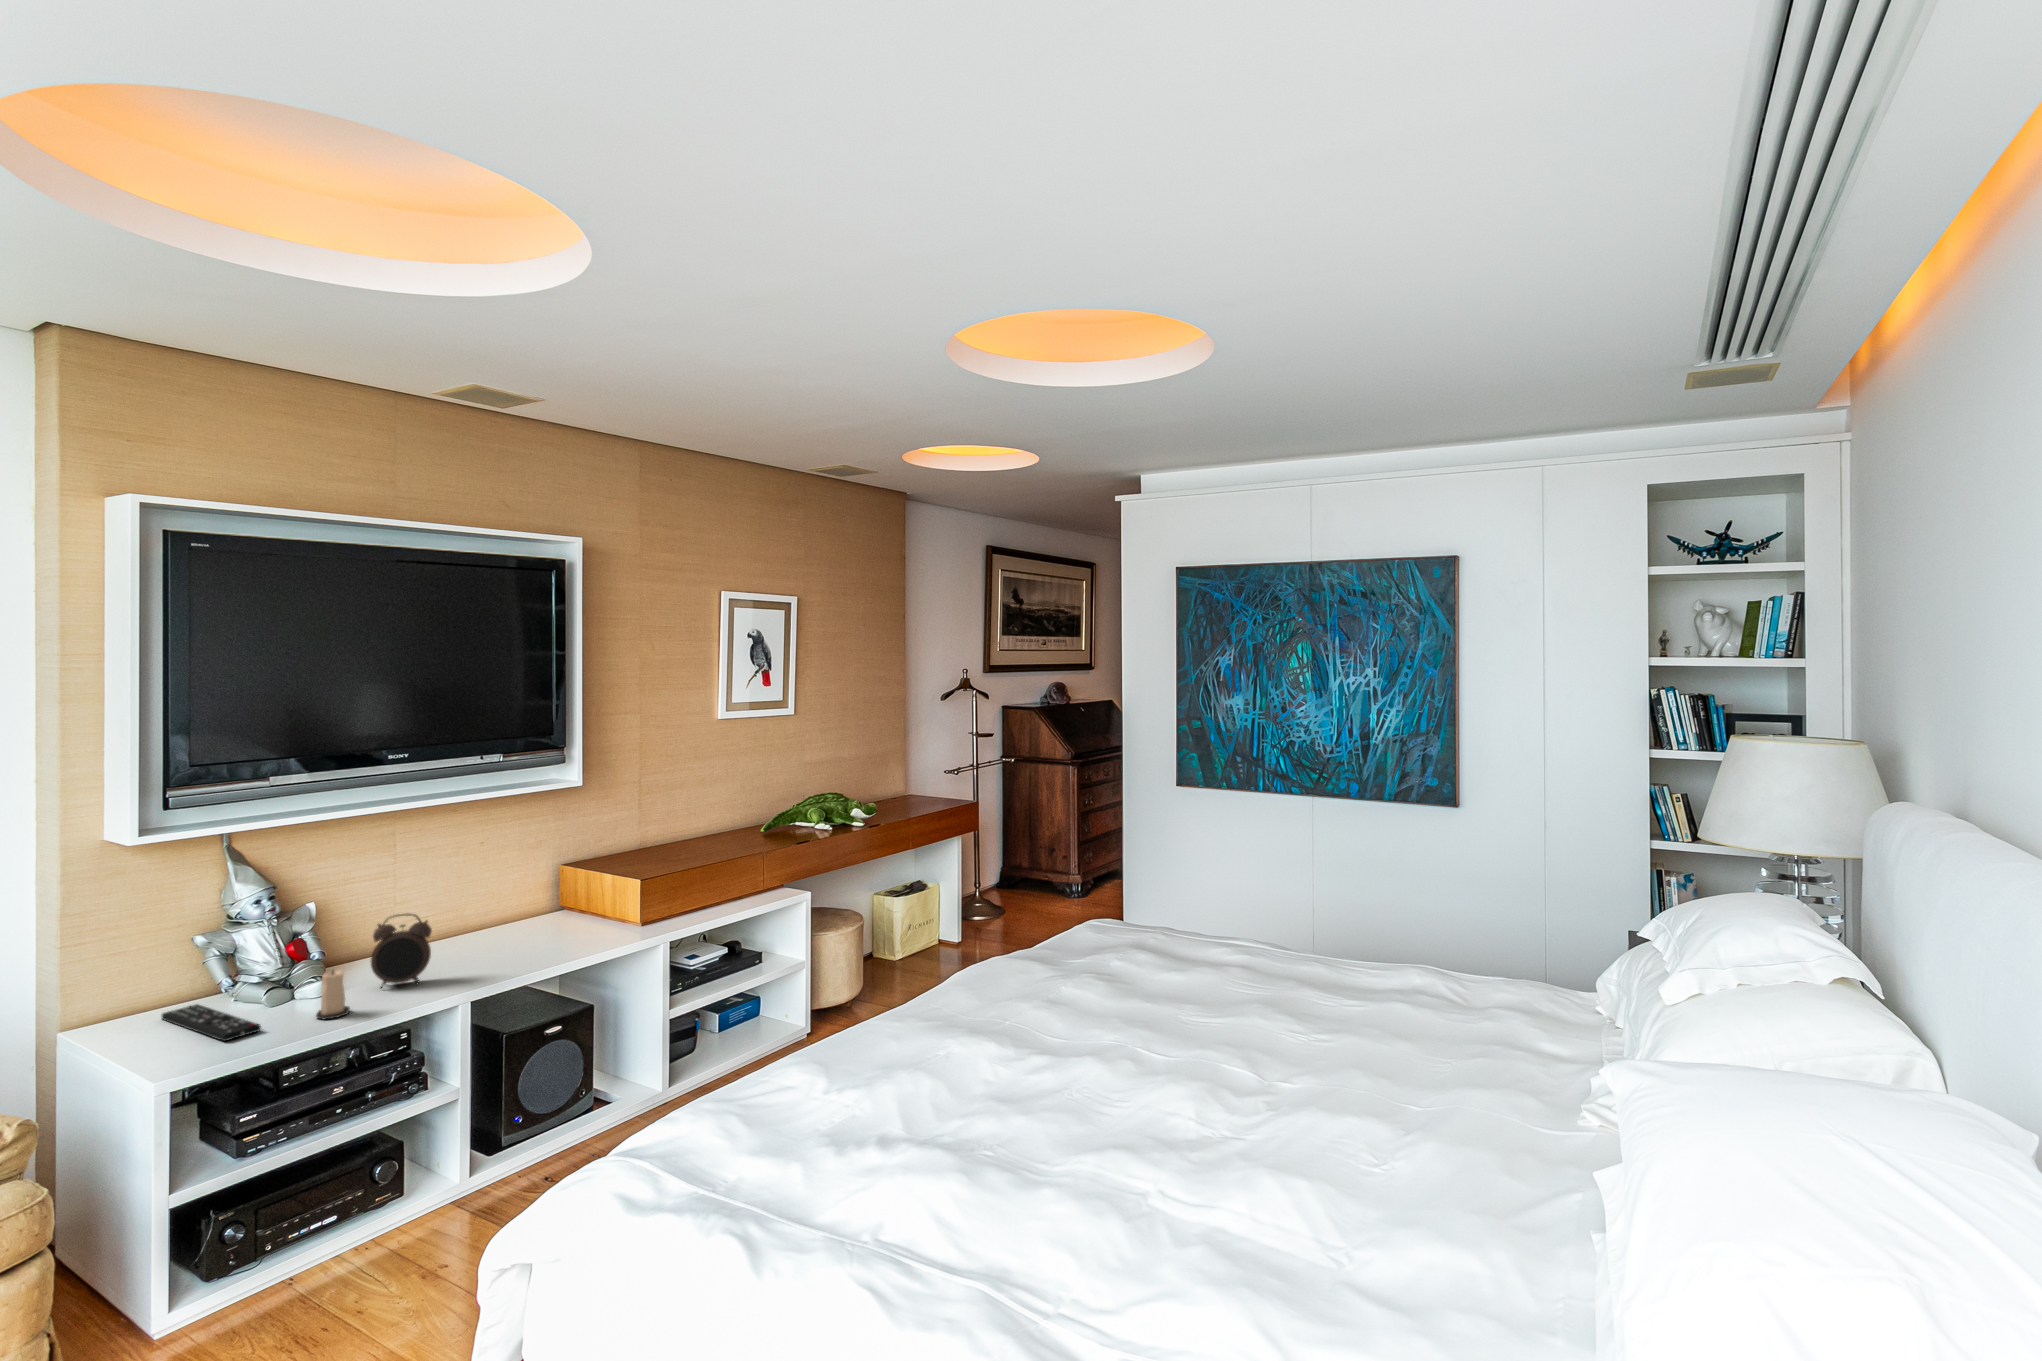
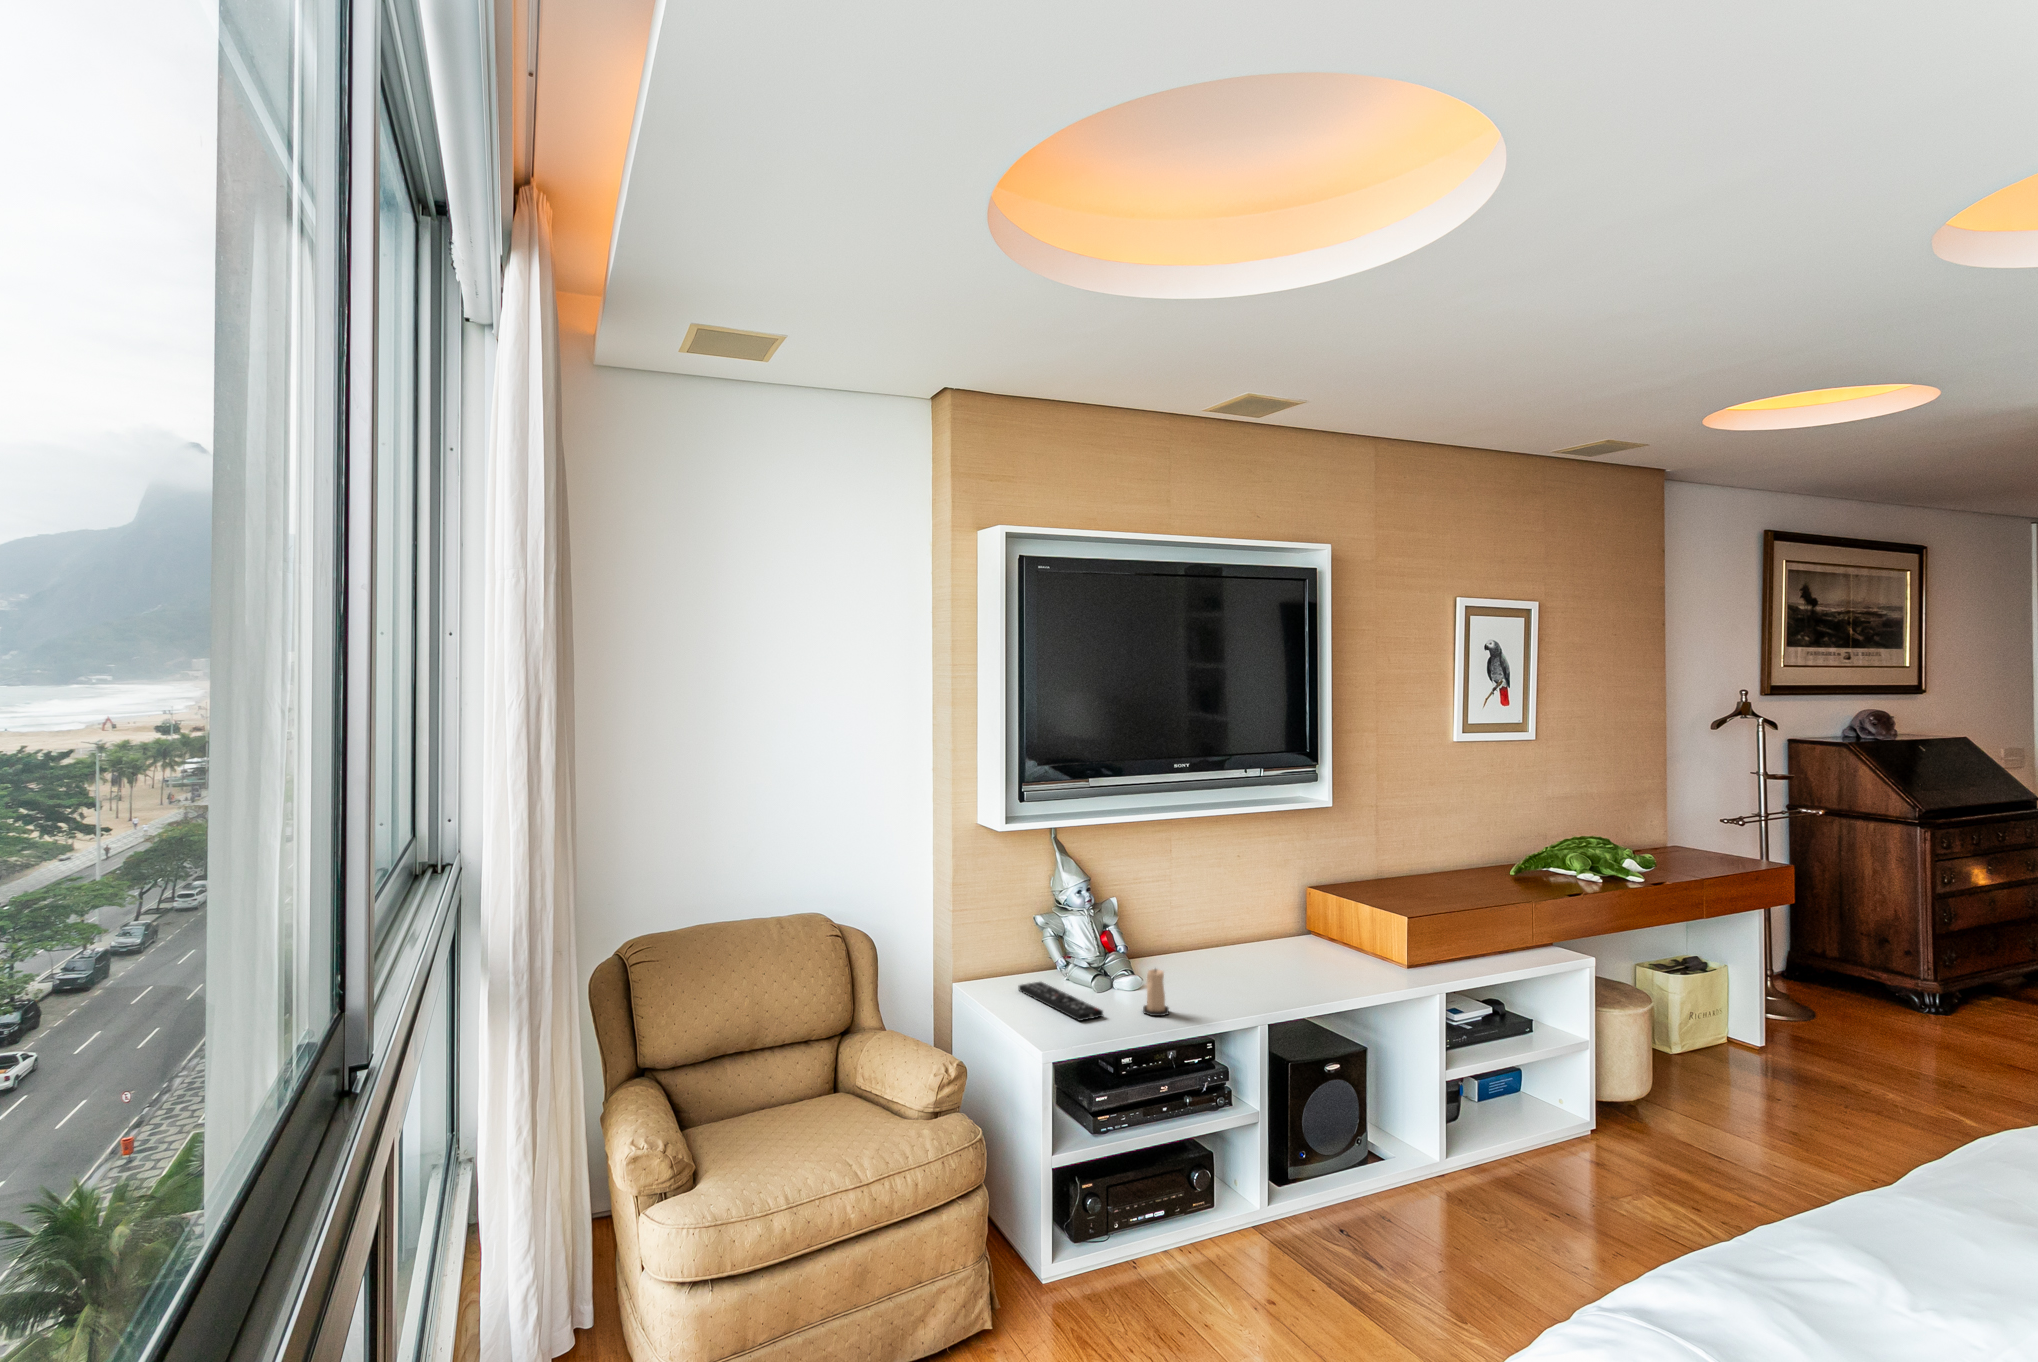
alarm clock: present [371,913,432,988] -> none [1174,922,1226,995]

